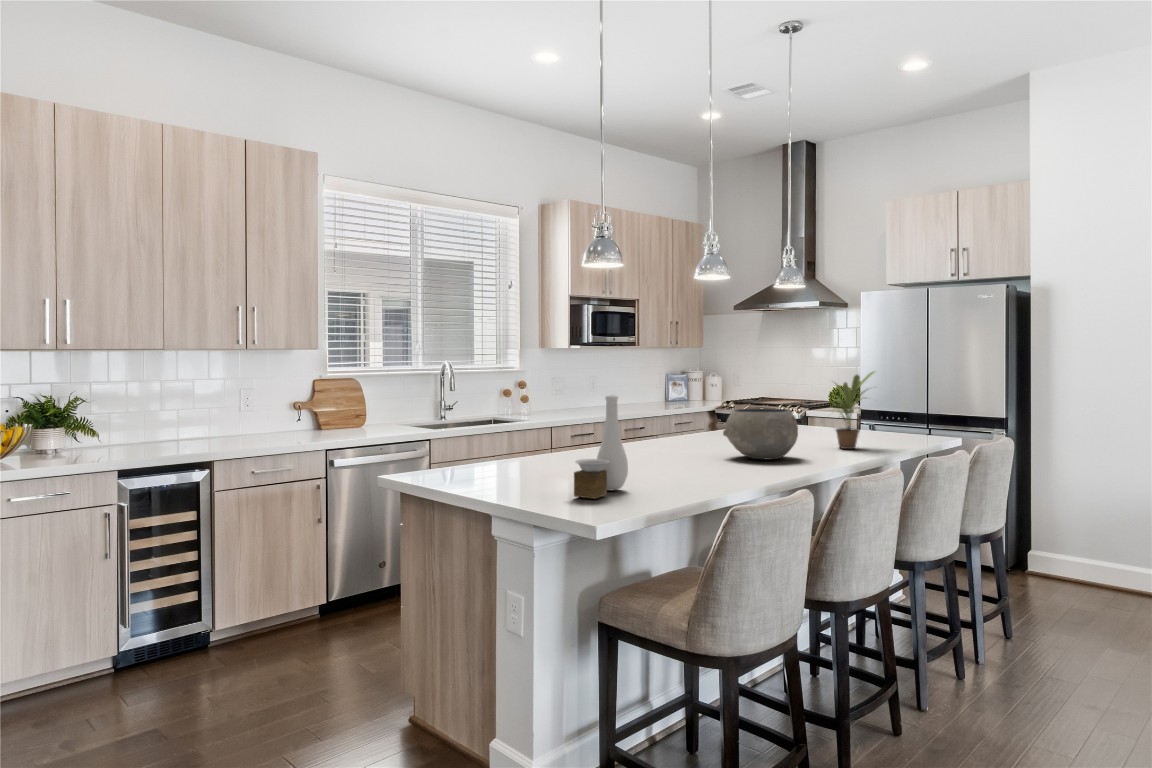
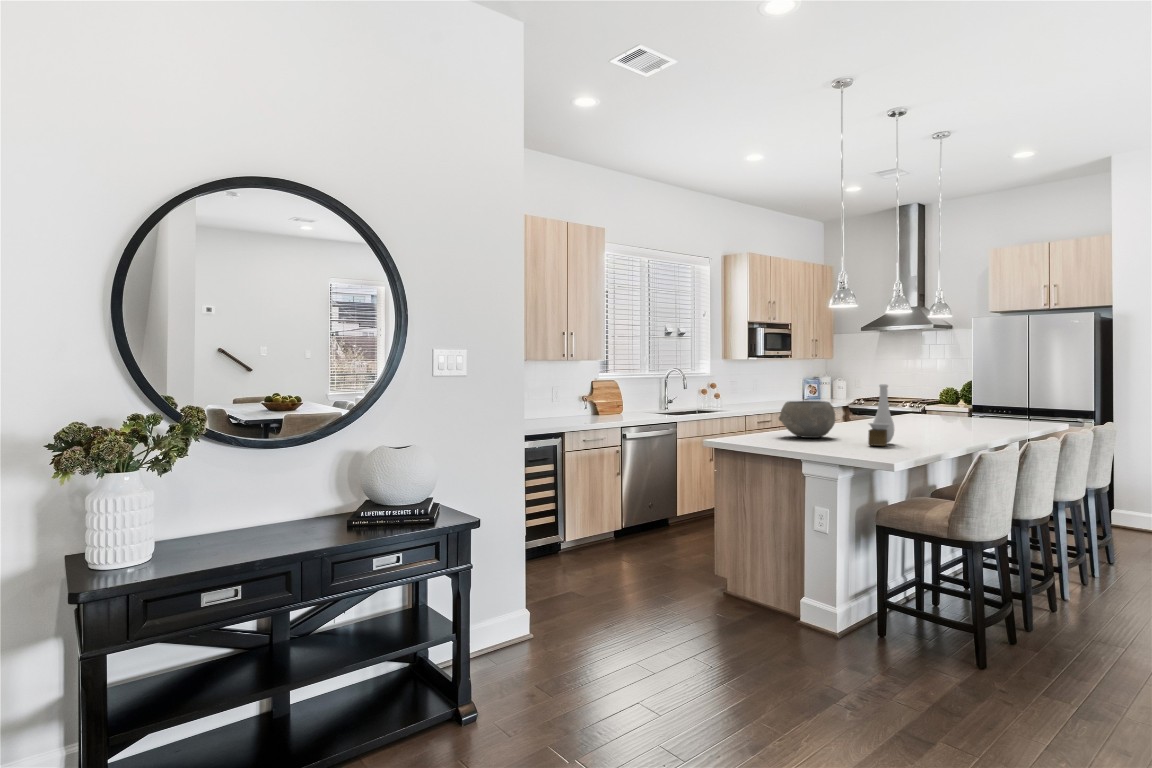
potted plant: present [832,372,874,449] -> none [982,373,1022,427]
ceramic bowl: present [723,409,798,460] -> present [779,401,835,438]

